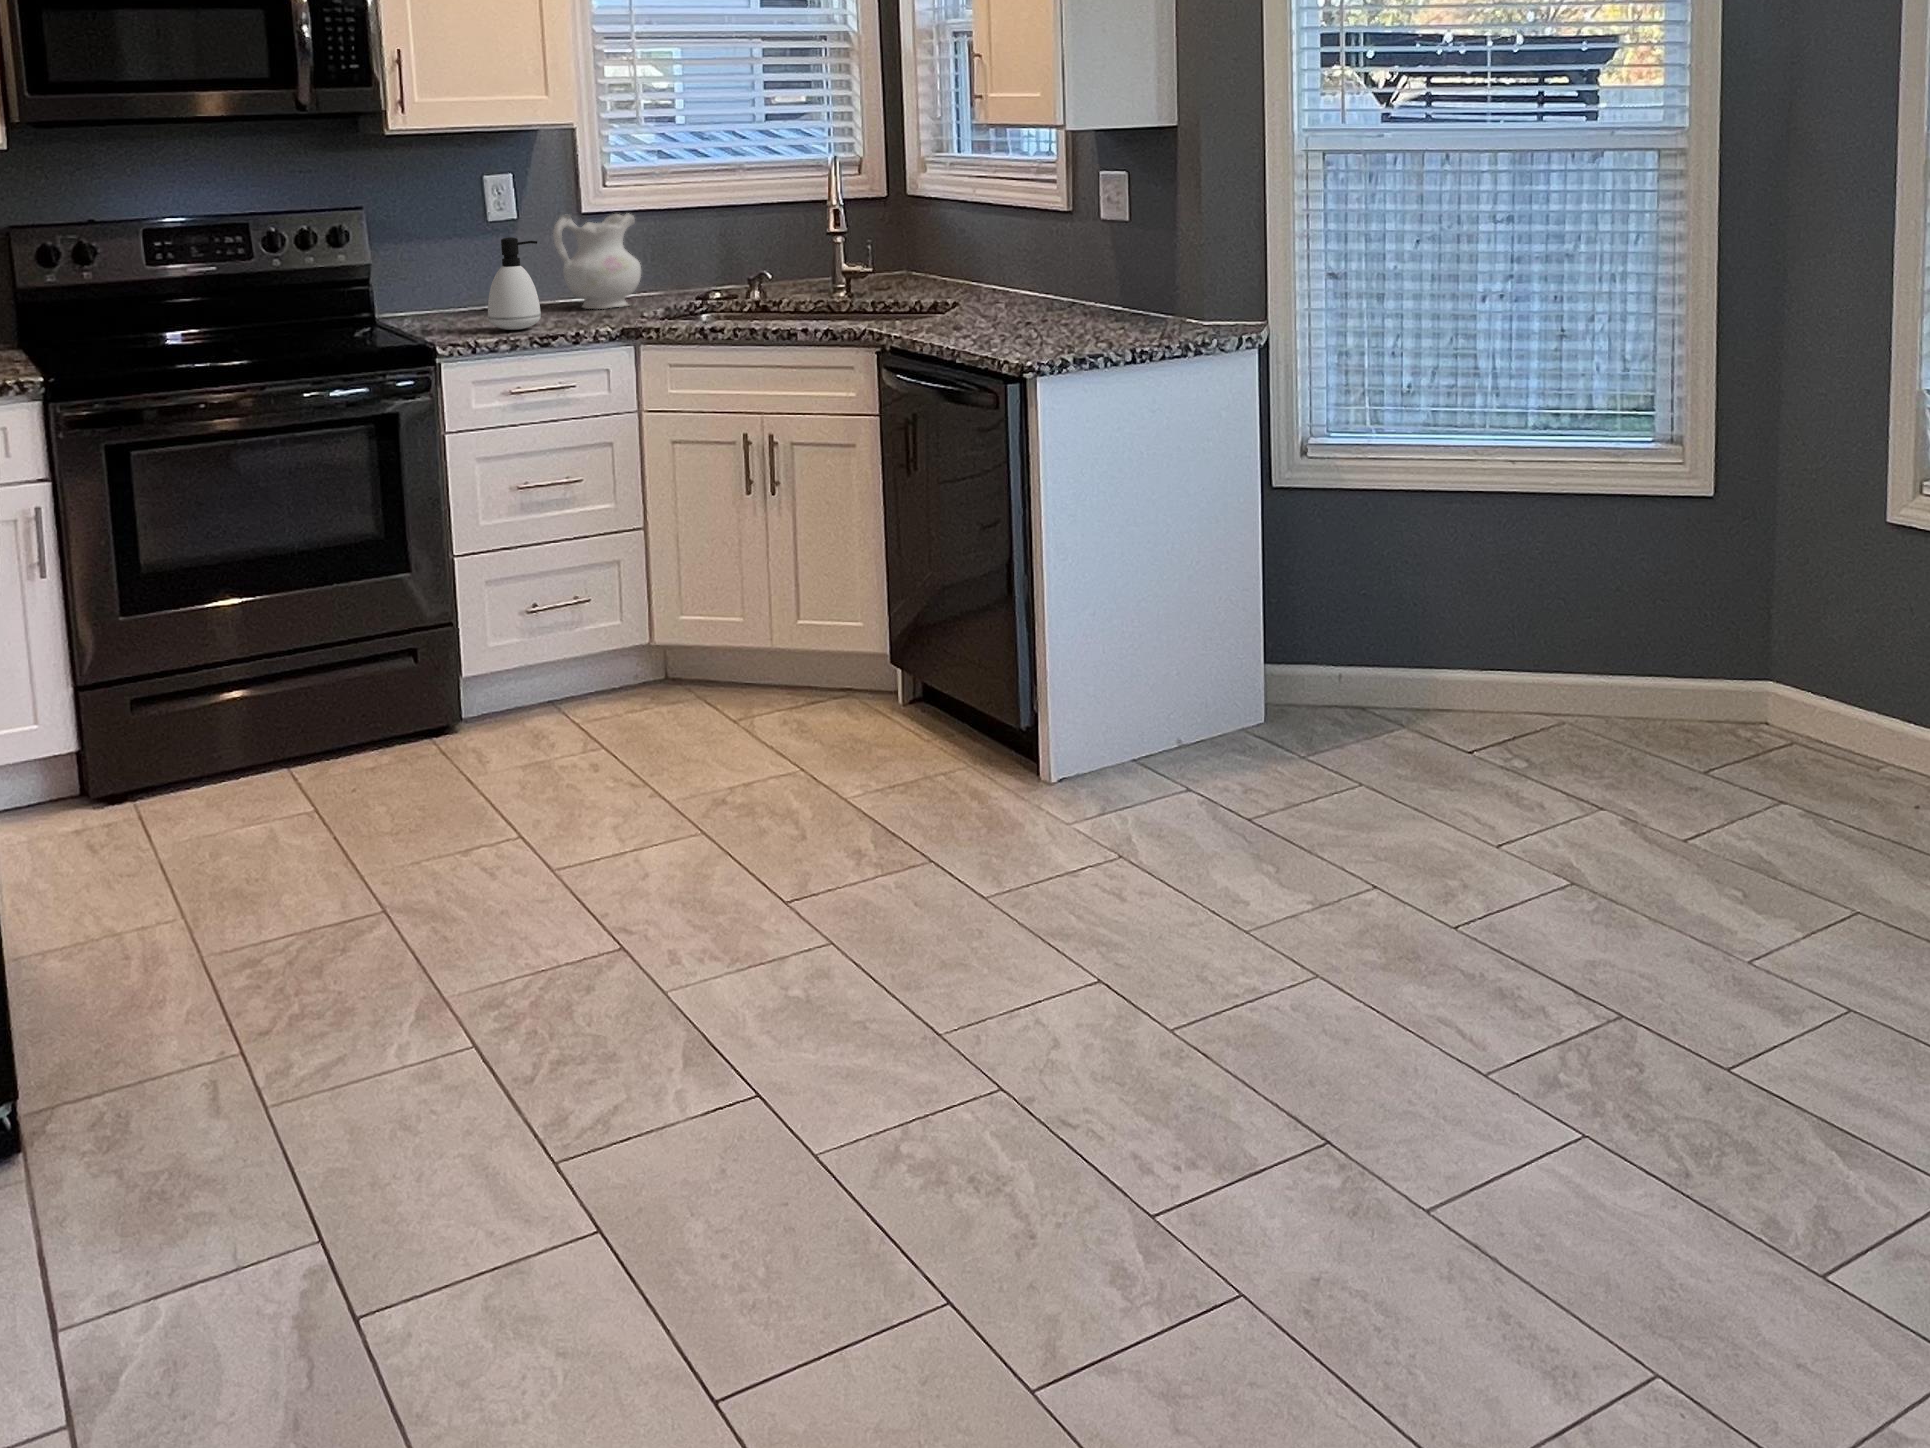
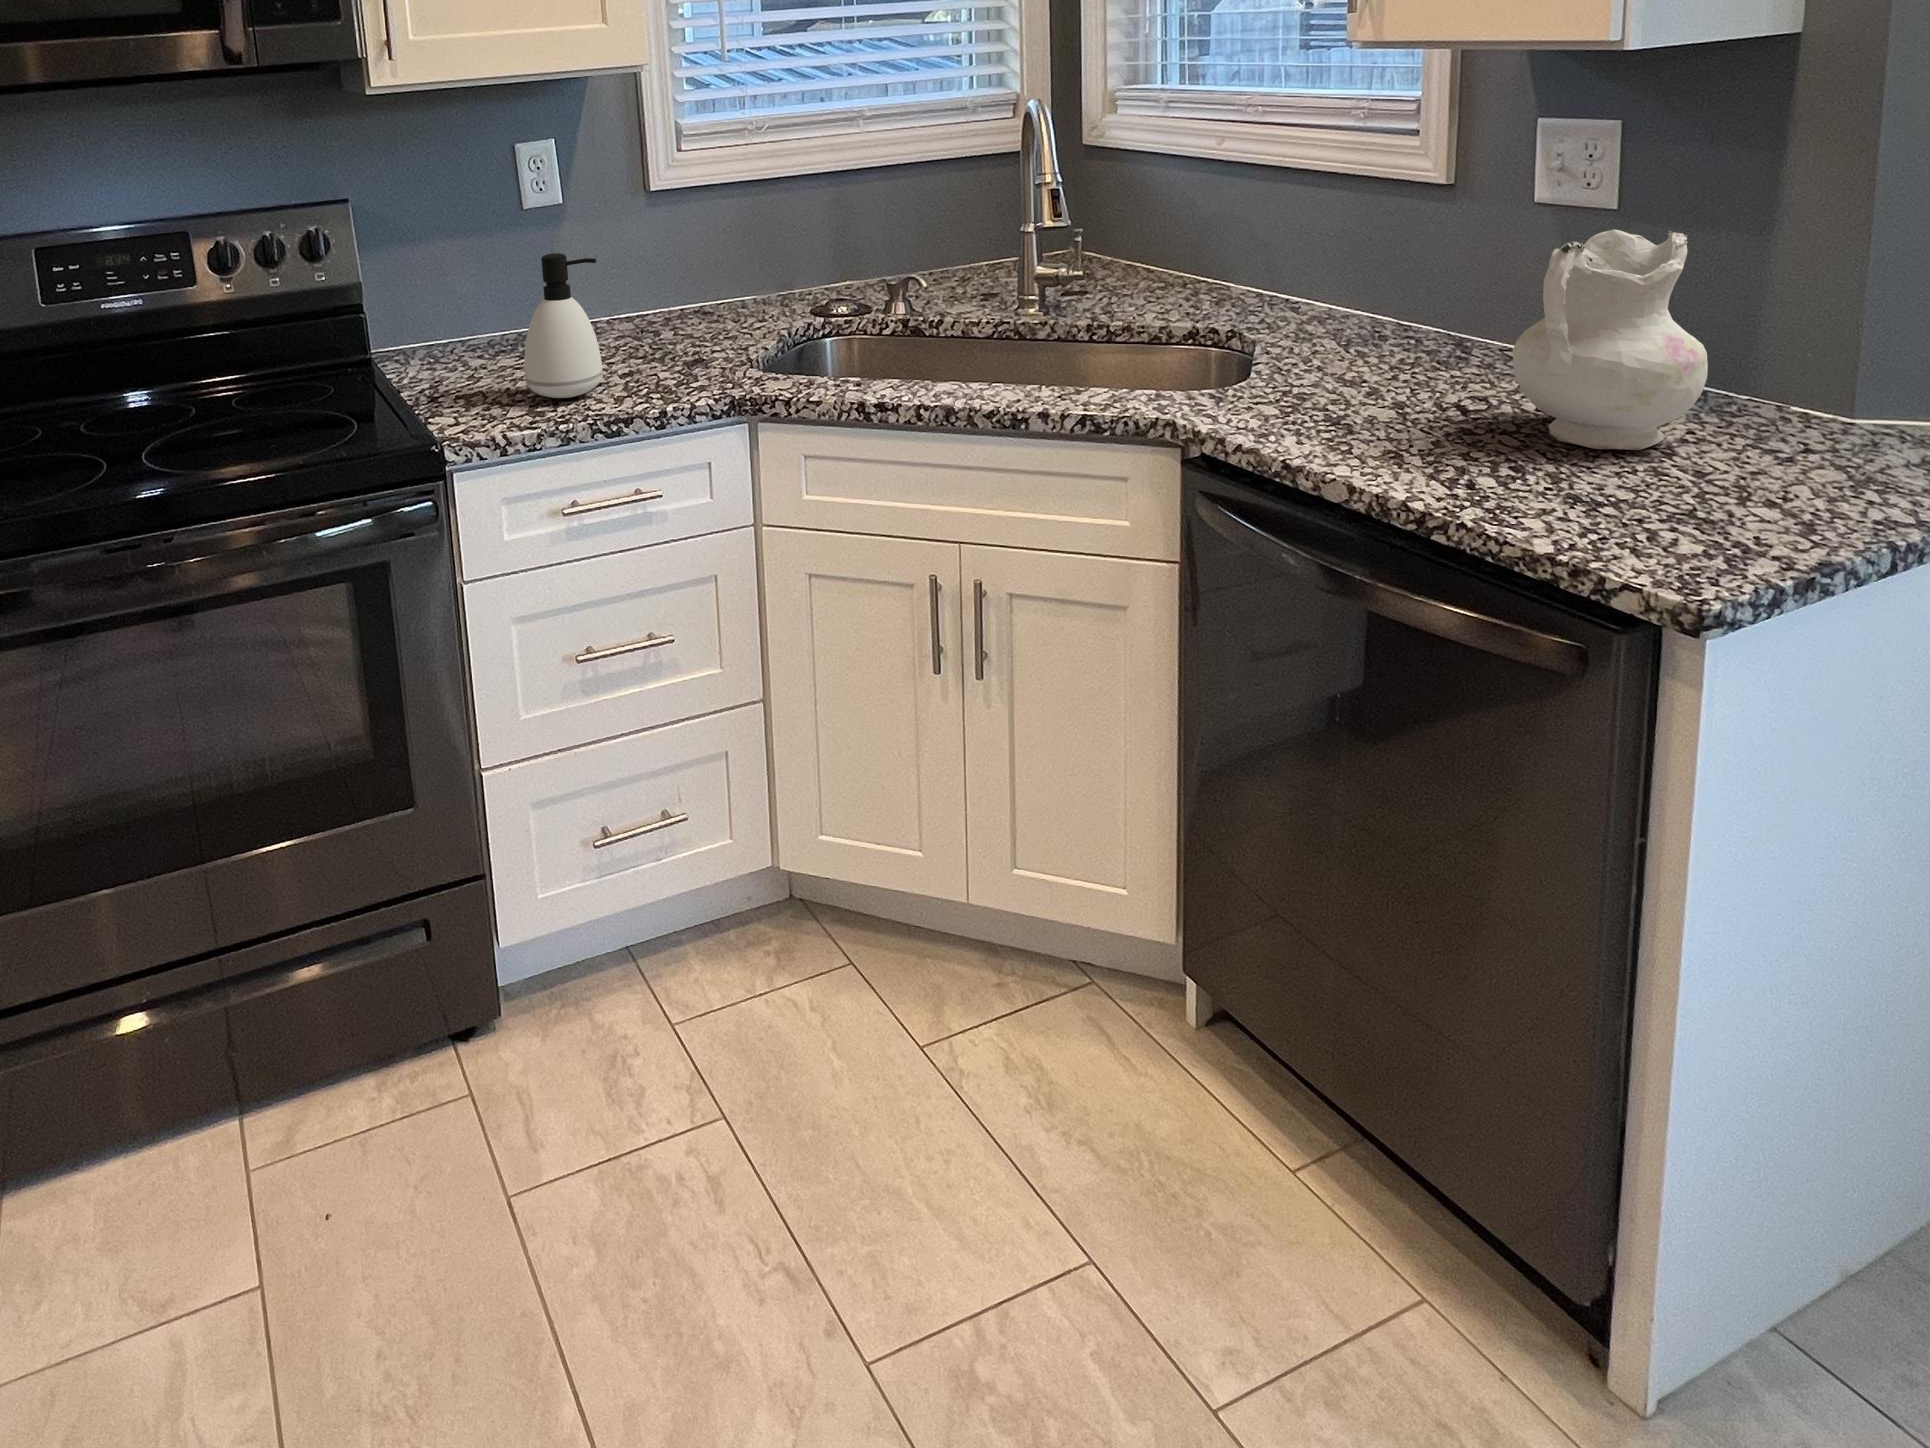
ceramic pitcher: present [553,214,641,309] -> present [1513,230,1708,450]

